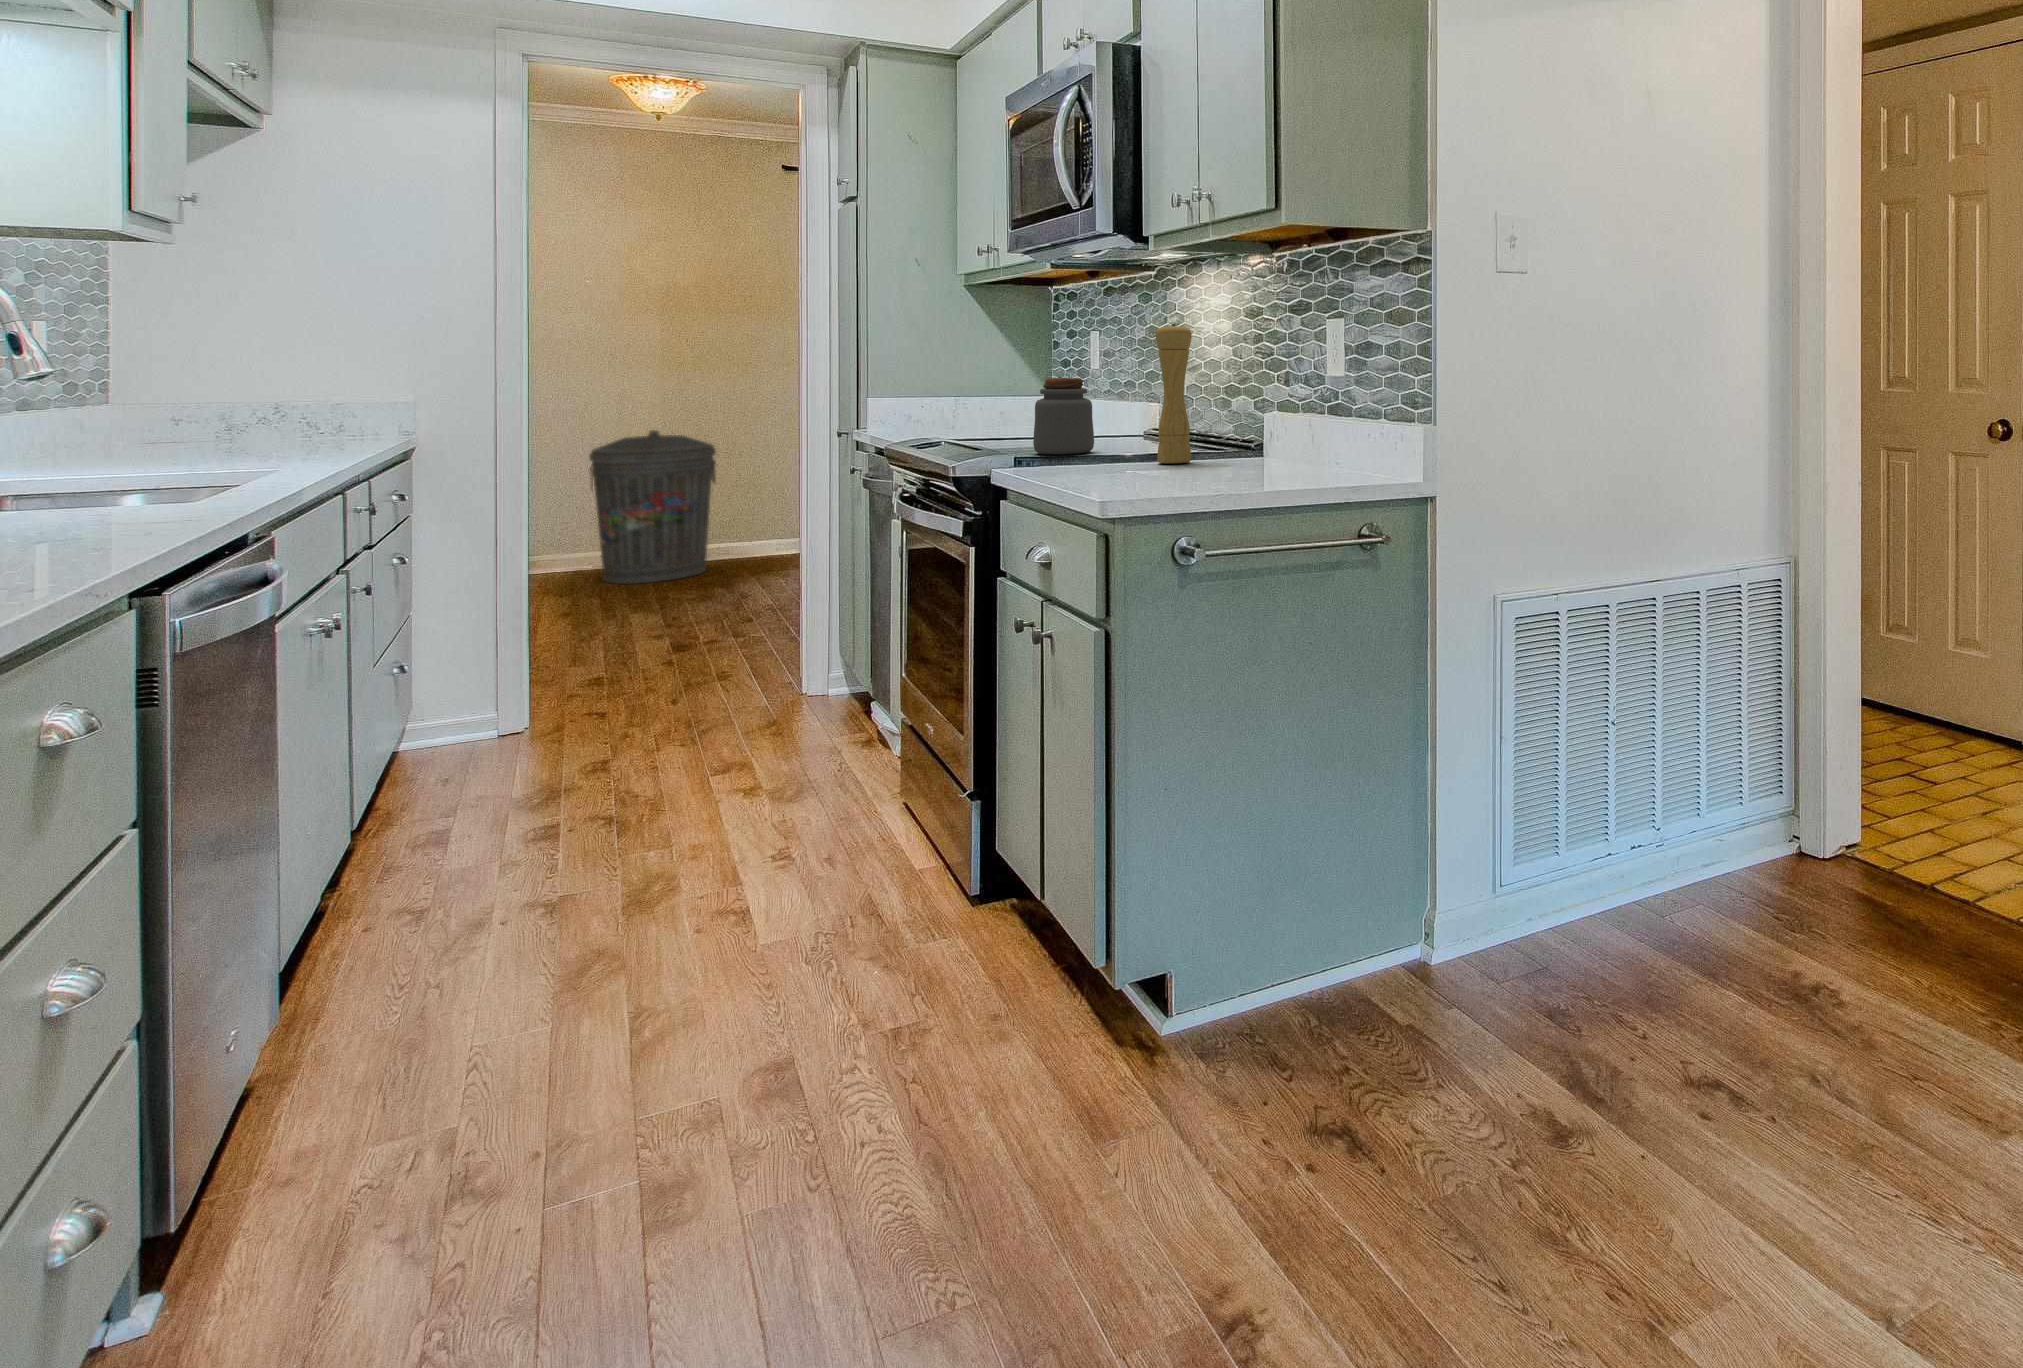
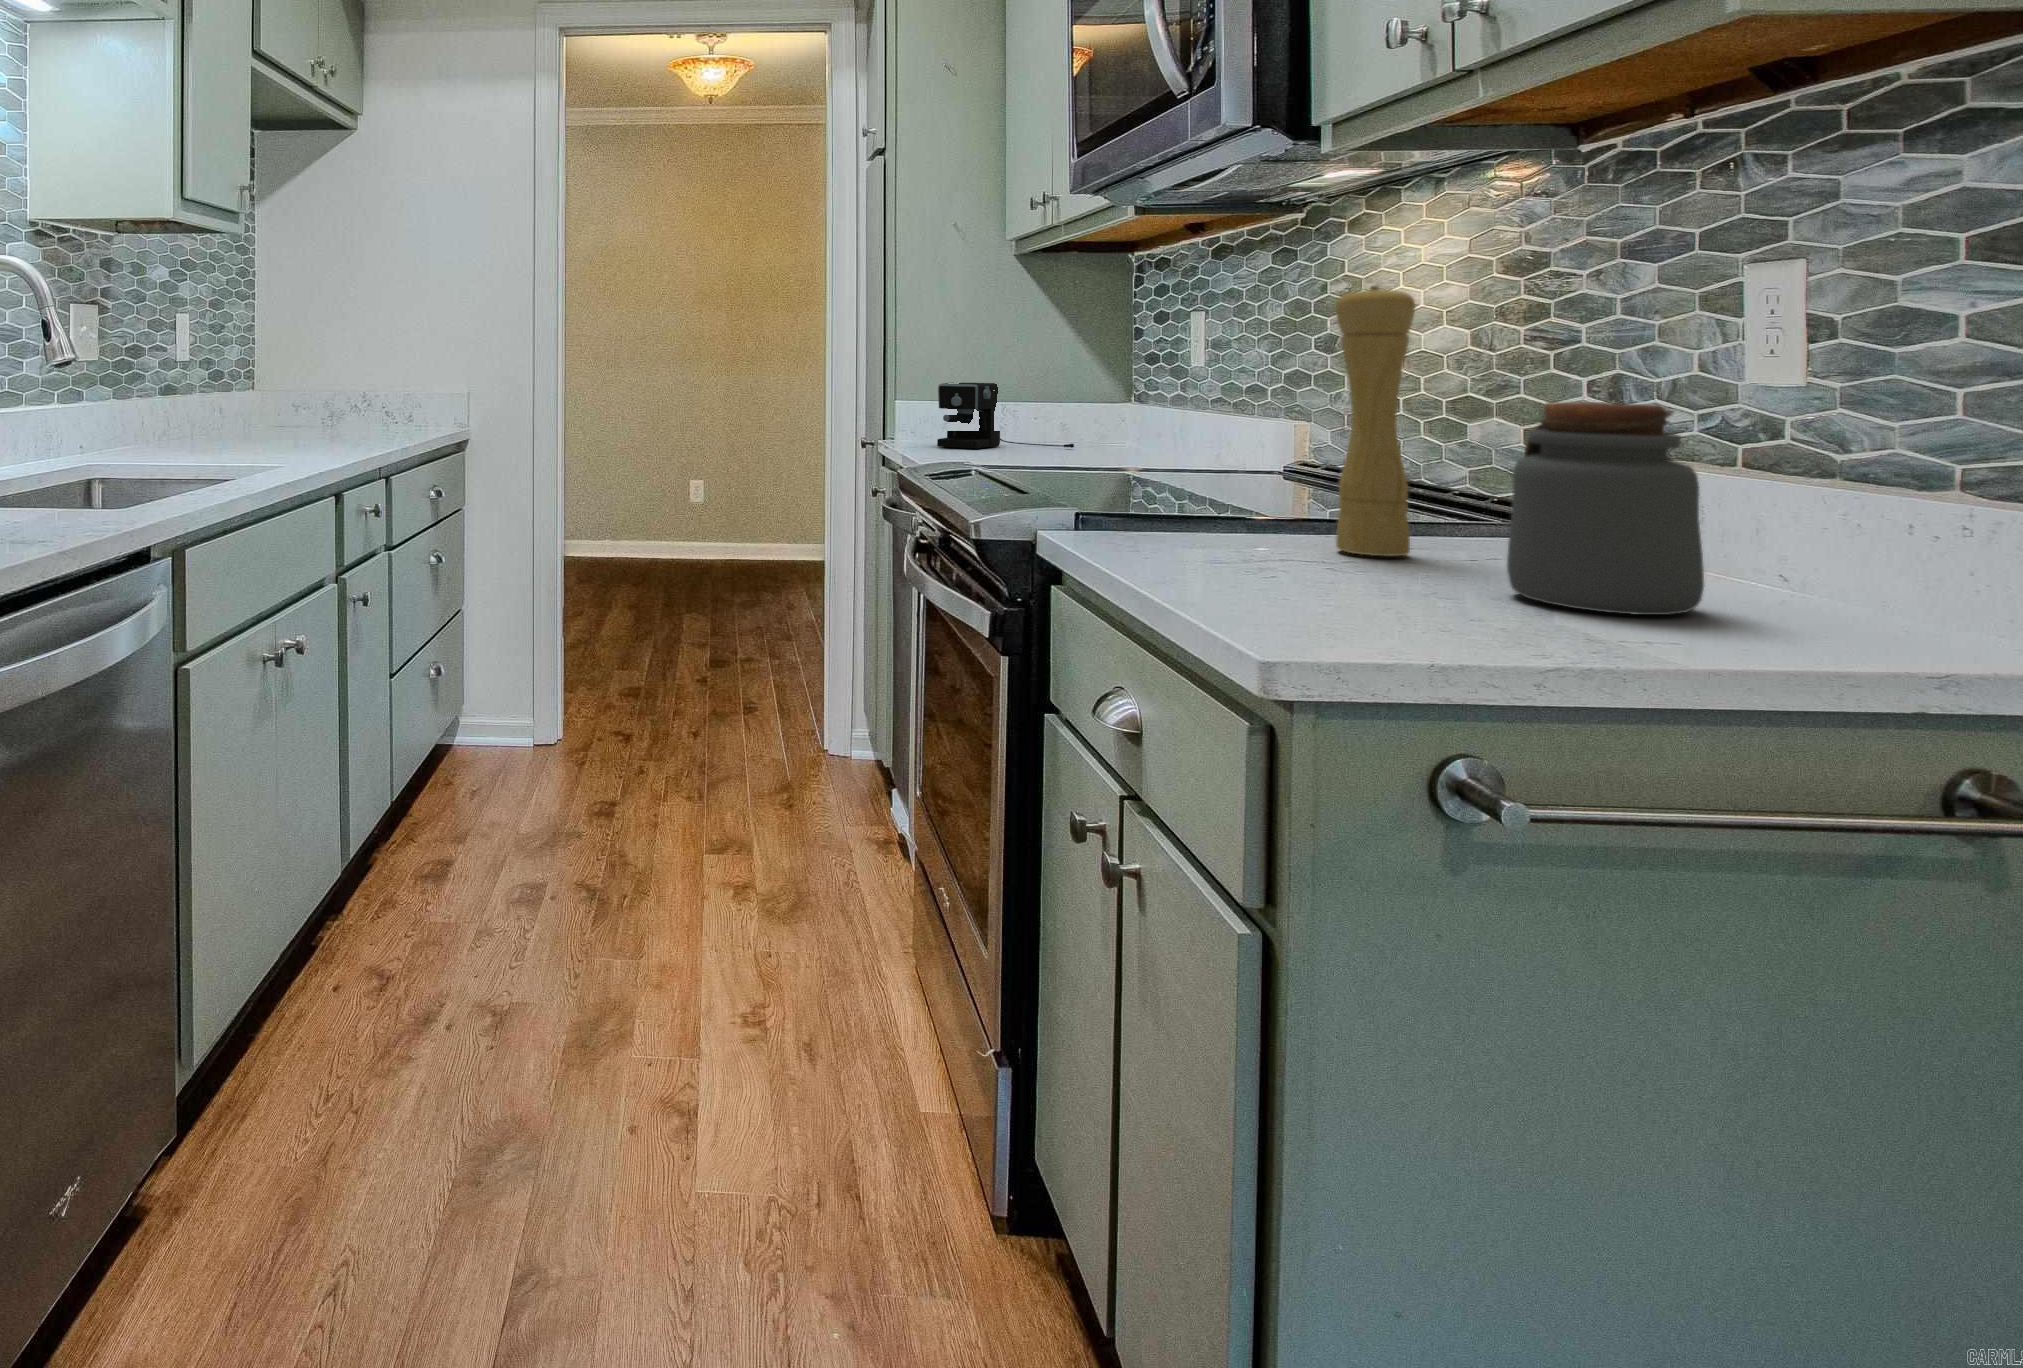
jar: present [1033,378,1094,454] -> present [1507,402,1704,615]
coffee maker: none [910,380,1017,429] -> present [937,382,1074,448]
trash can: present [589,430,716,584] -> none [663,428,763,583]

